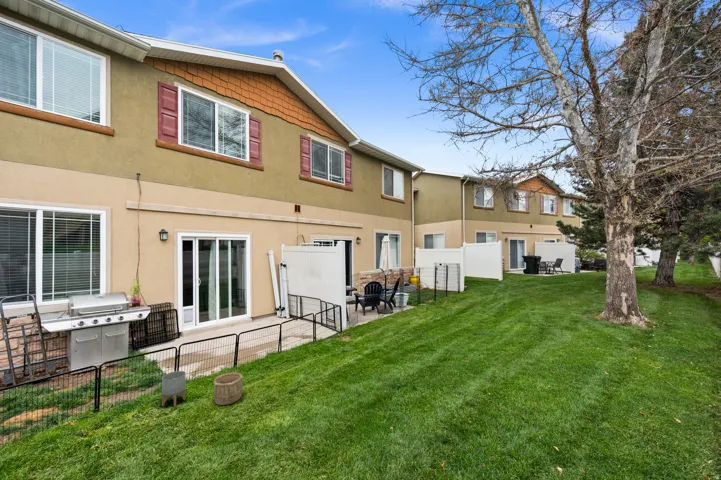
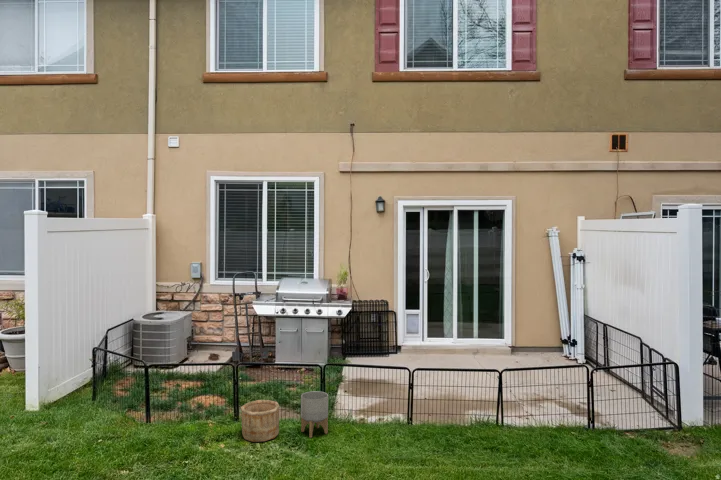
wooden bucket: present [213,372,243,405] -> present [241,400,280,442]

